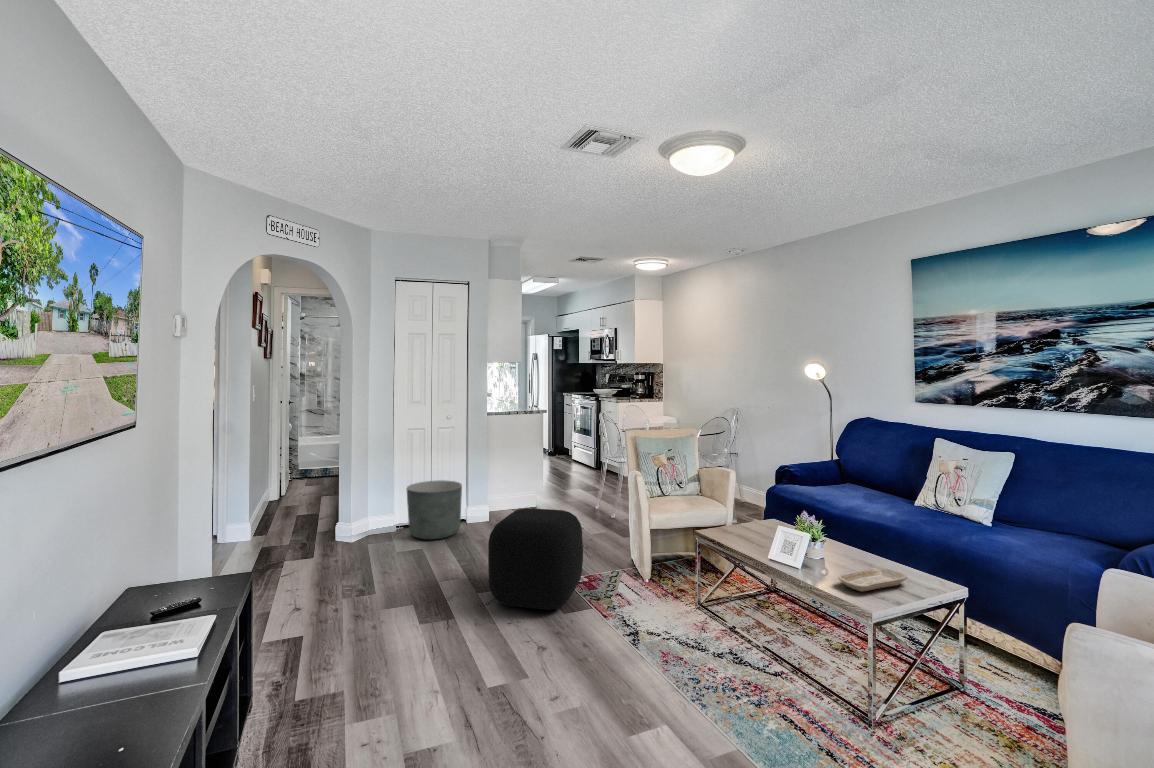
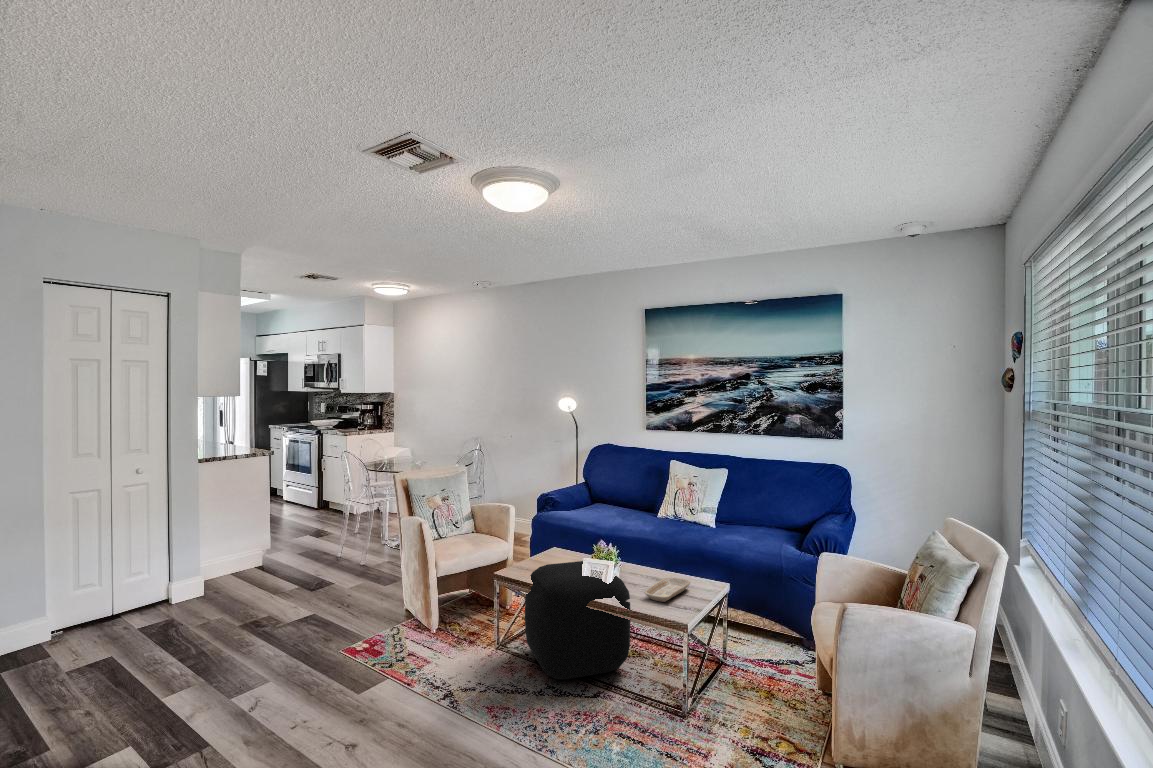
planter: present [407,480,462,539] -> none [62,555,159,646]
ottoman: present [488,508,583,610] -> present [525,561,631,679]

